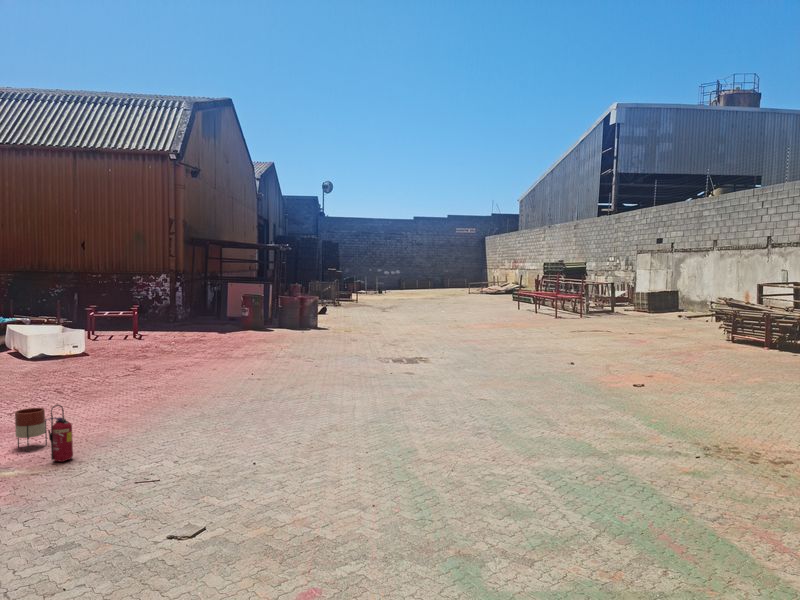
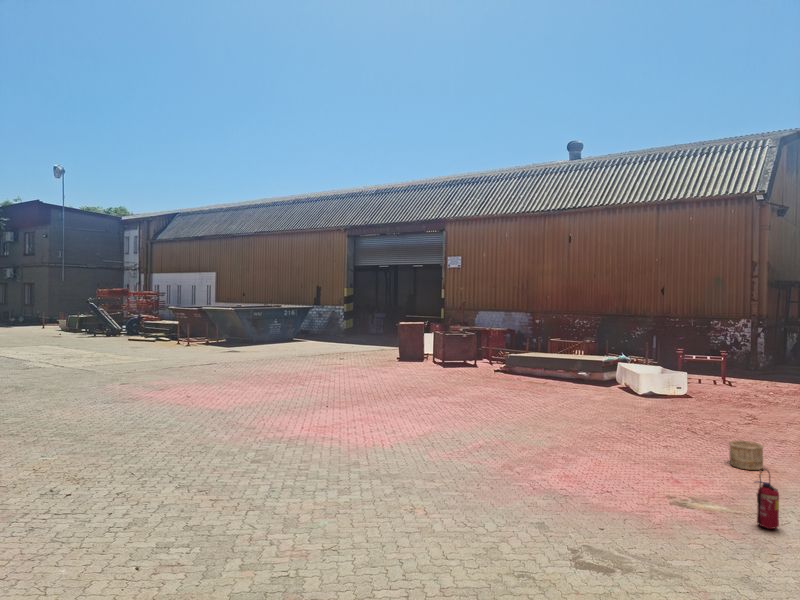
wooden bucket: none [72,384,105,412] -> present [729,441,764,470]
planter: present [15,408,47,451] -> none [705,461,734,505]

